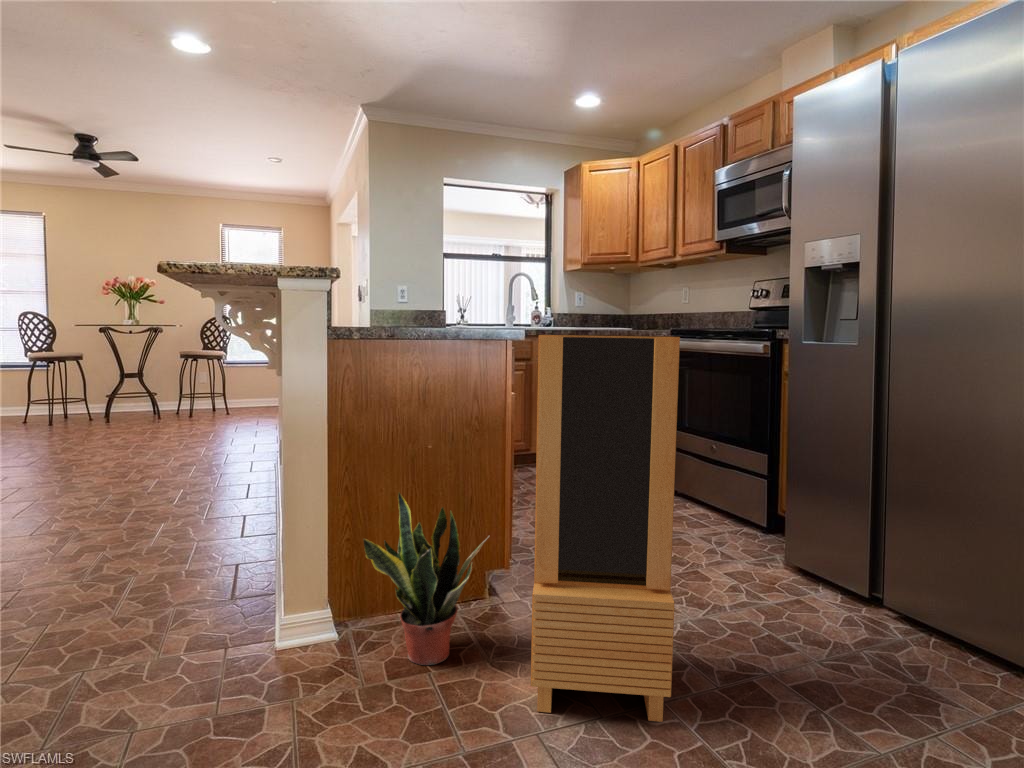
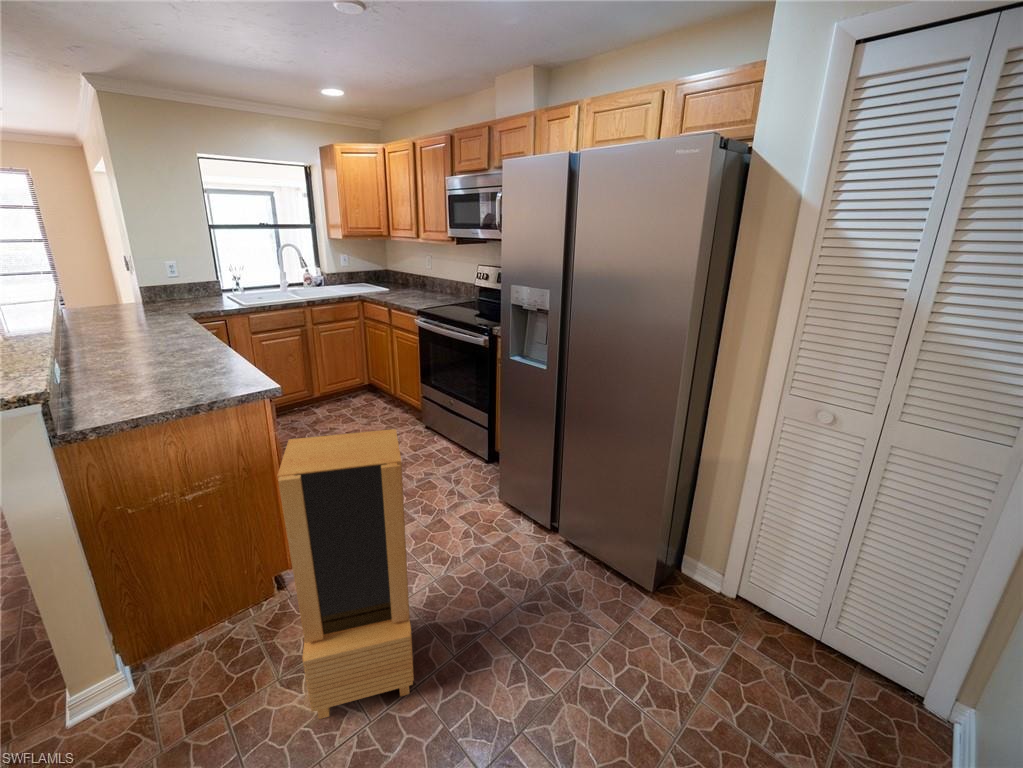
potted plant: present [364,492,488,665] -> none [133,572,265,700]

